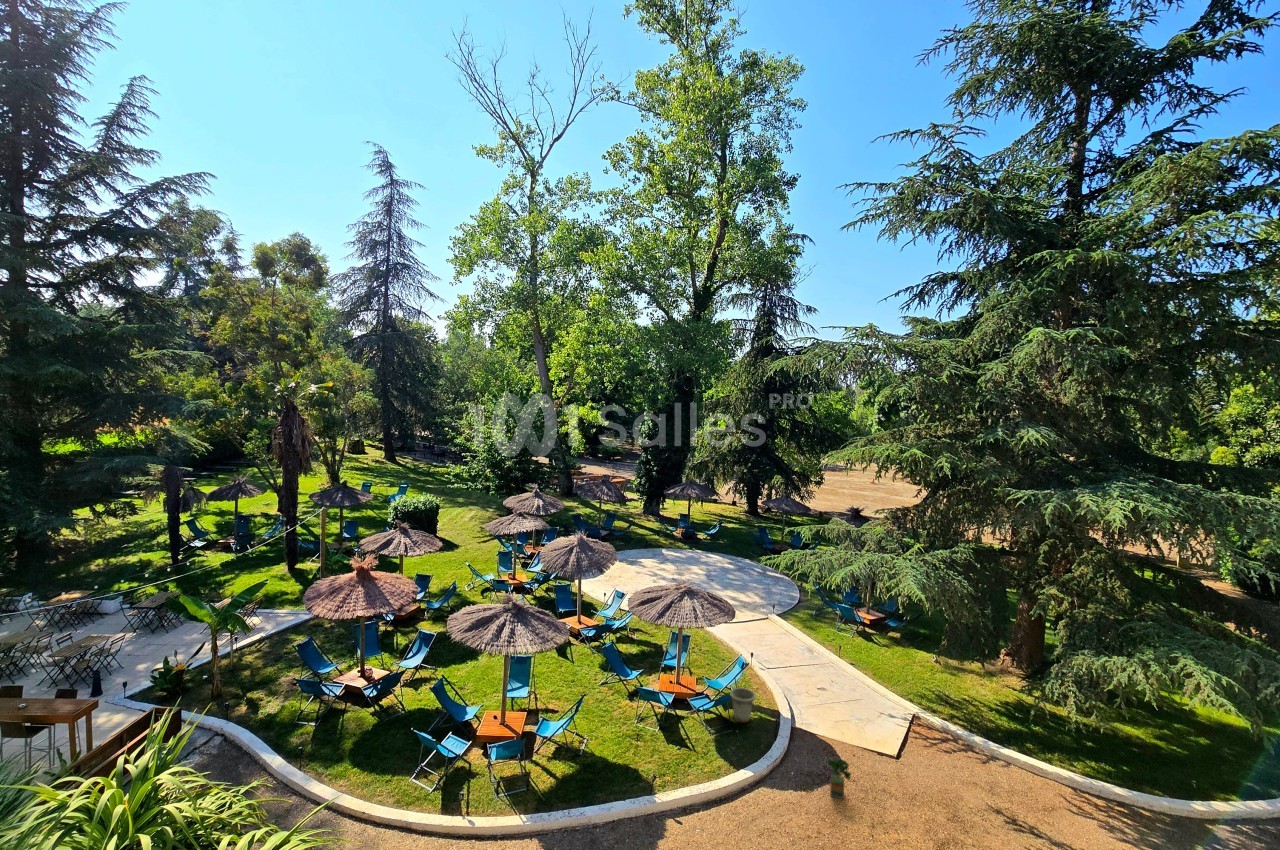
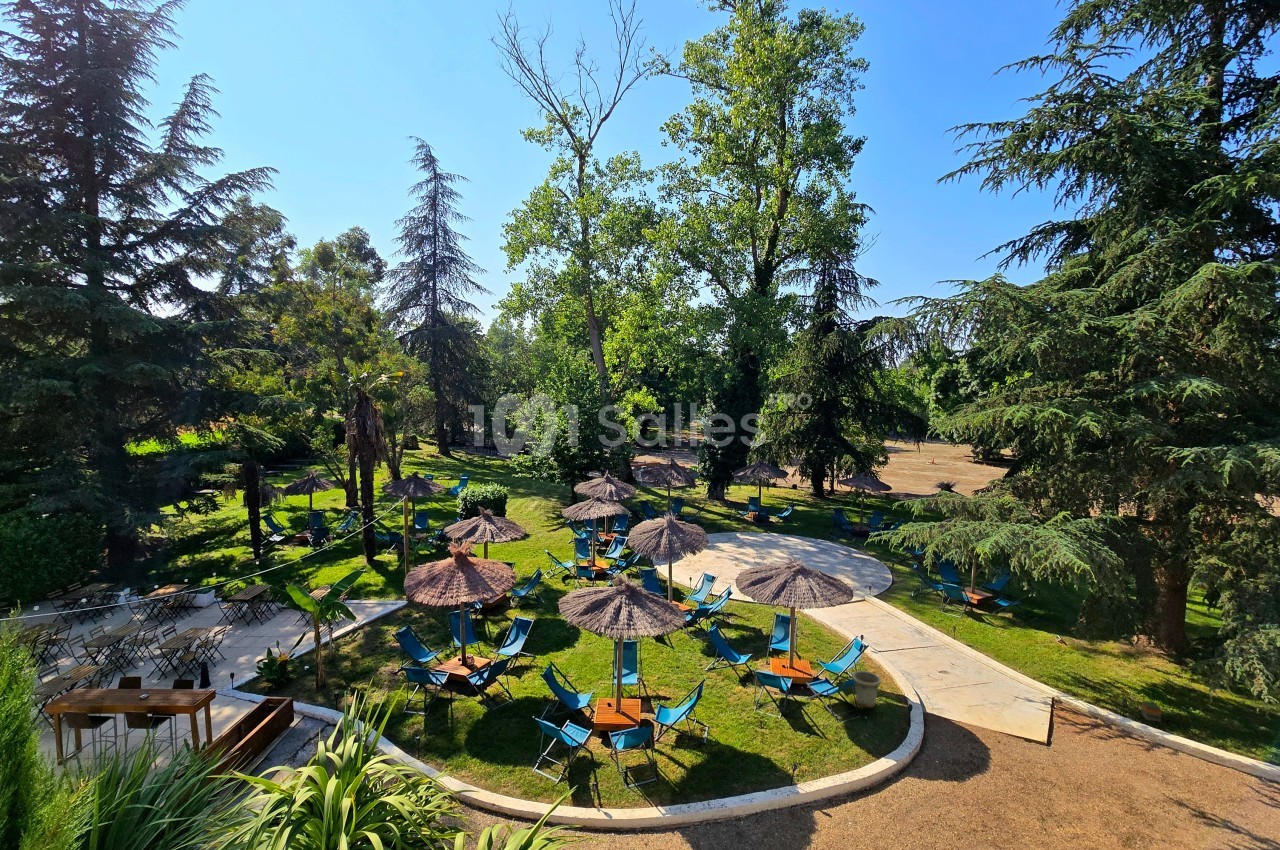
potted tree: present [828,759,851,799] -> present [1140,687,1168,722]

